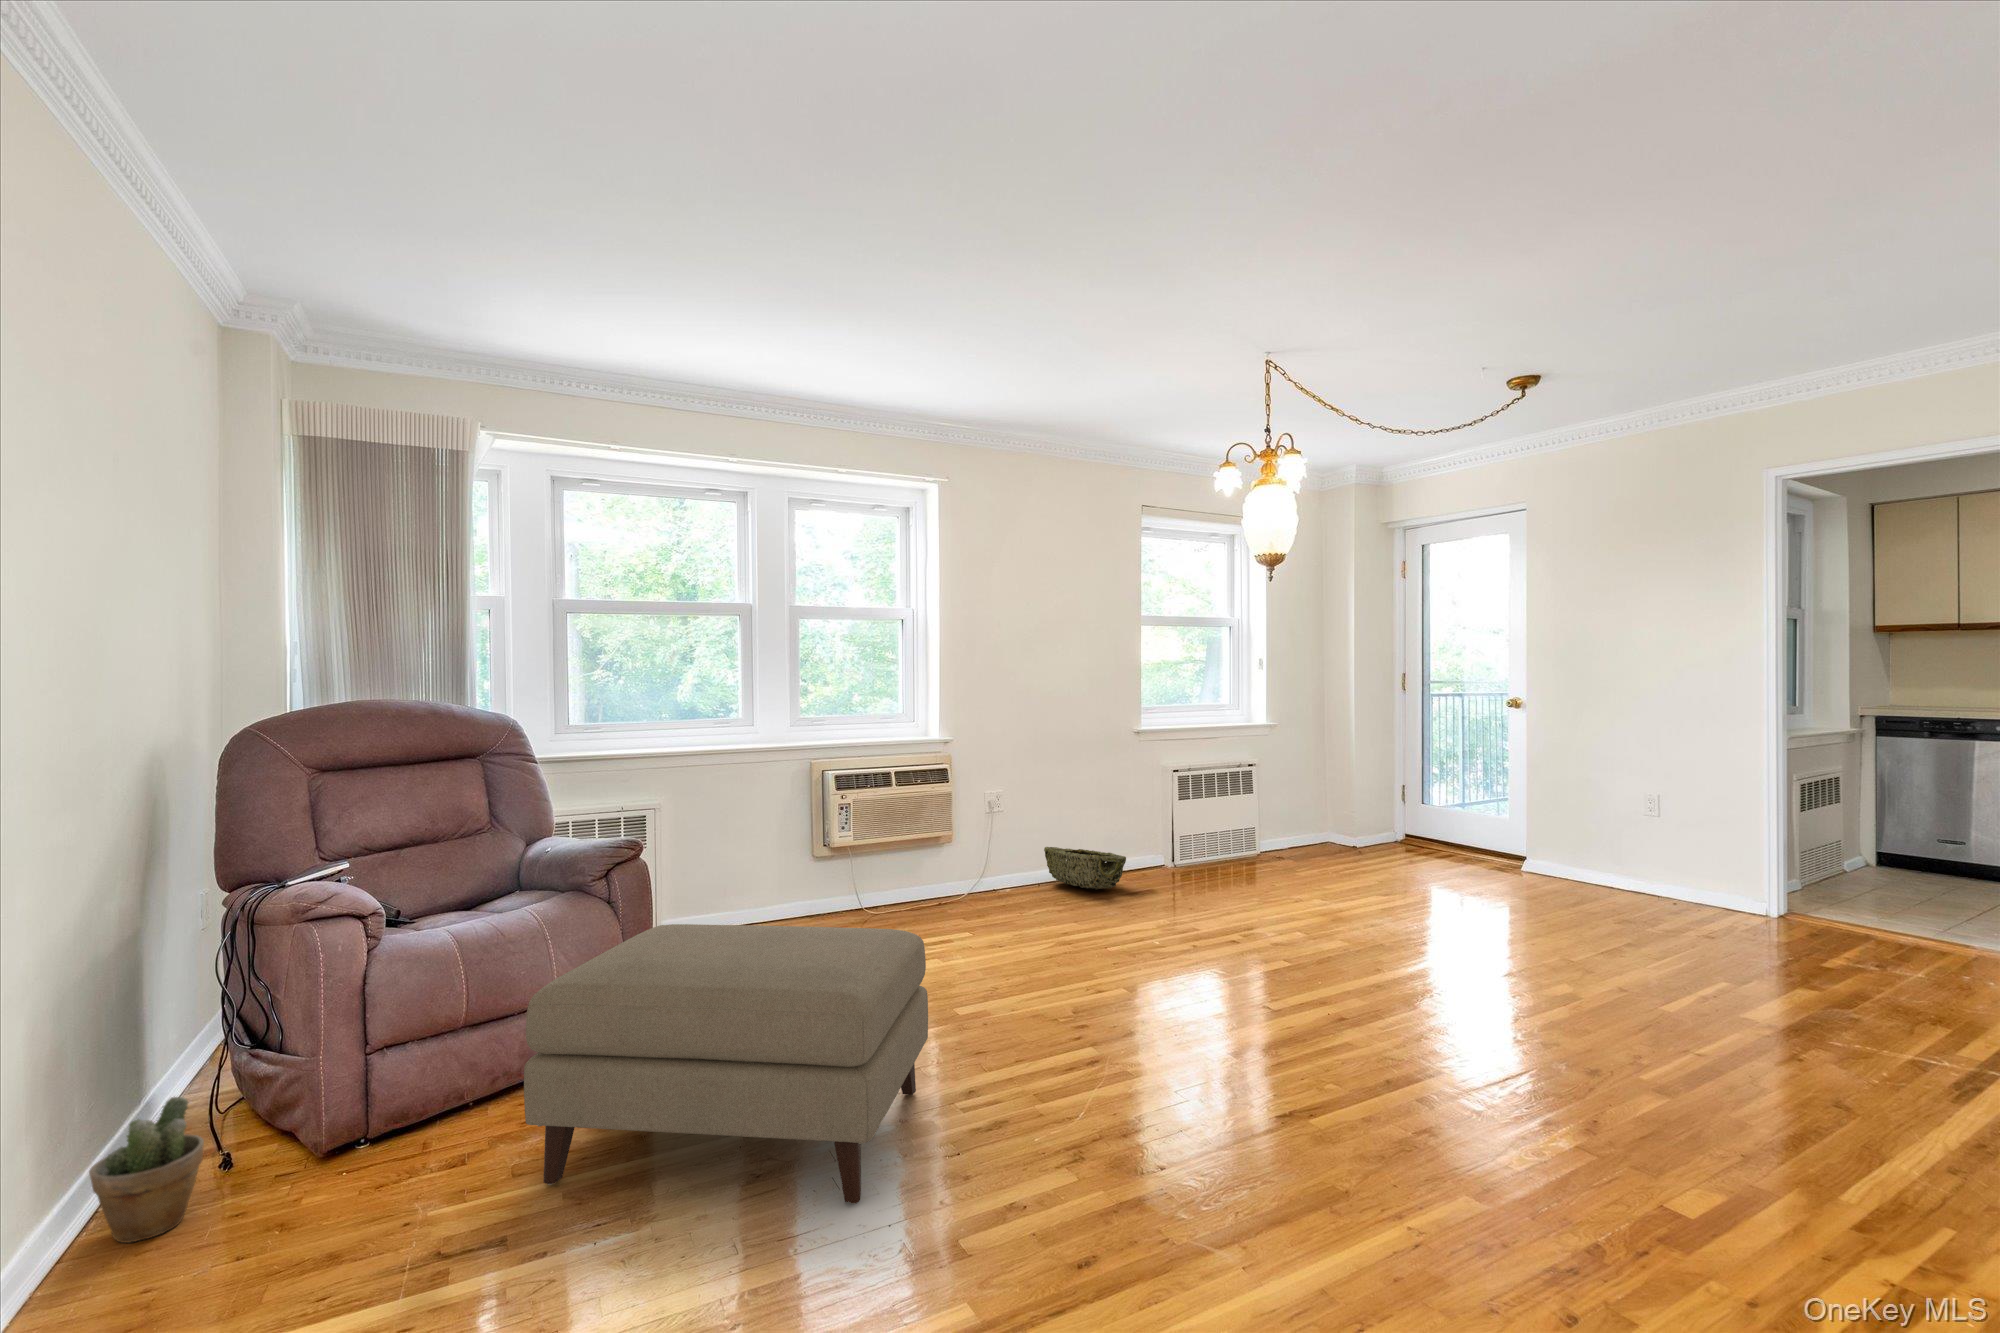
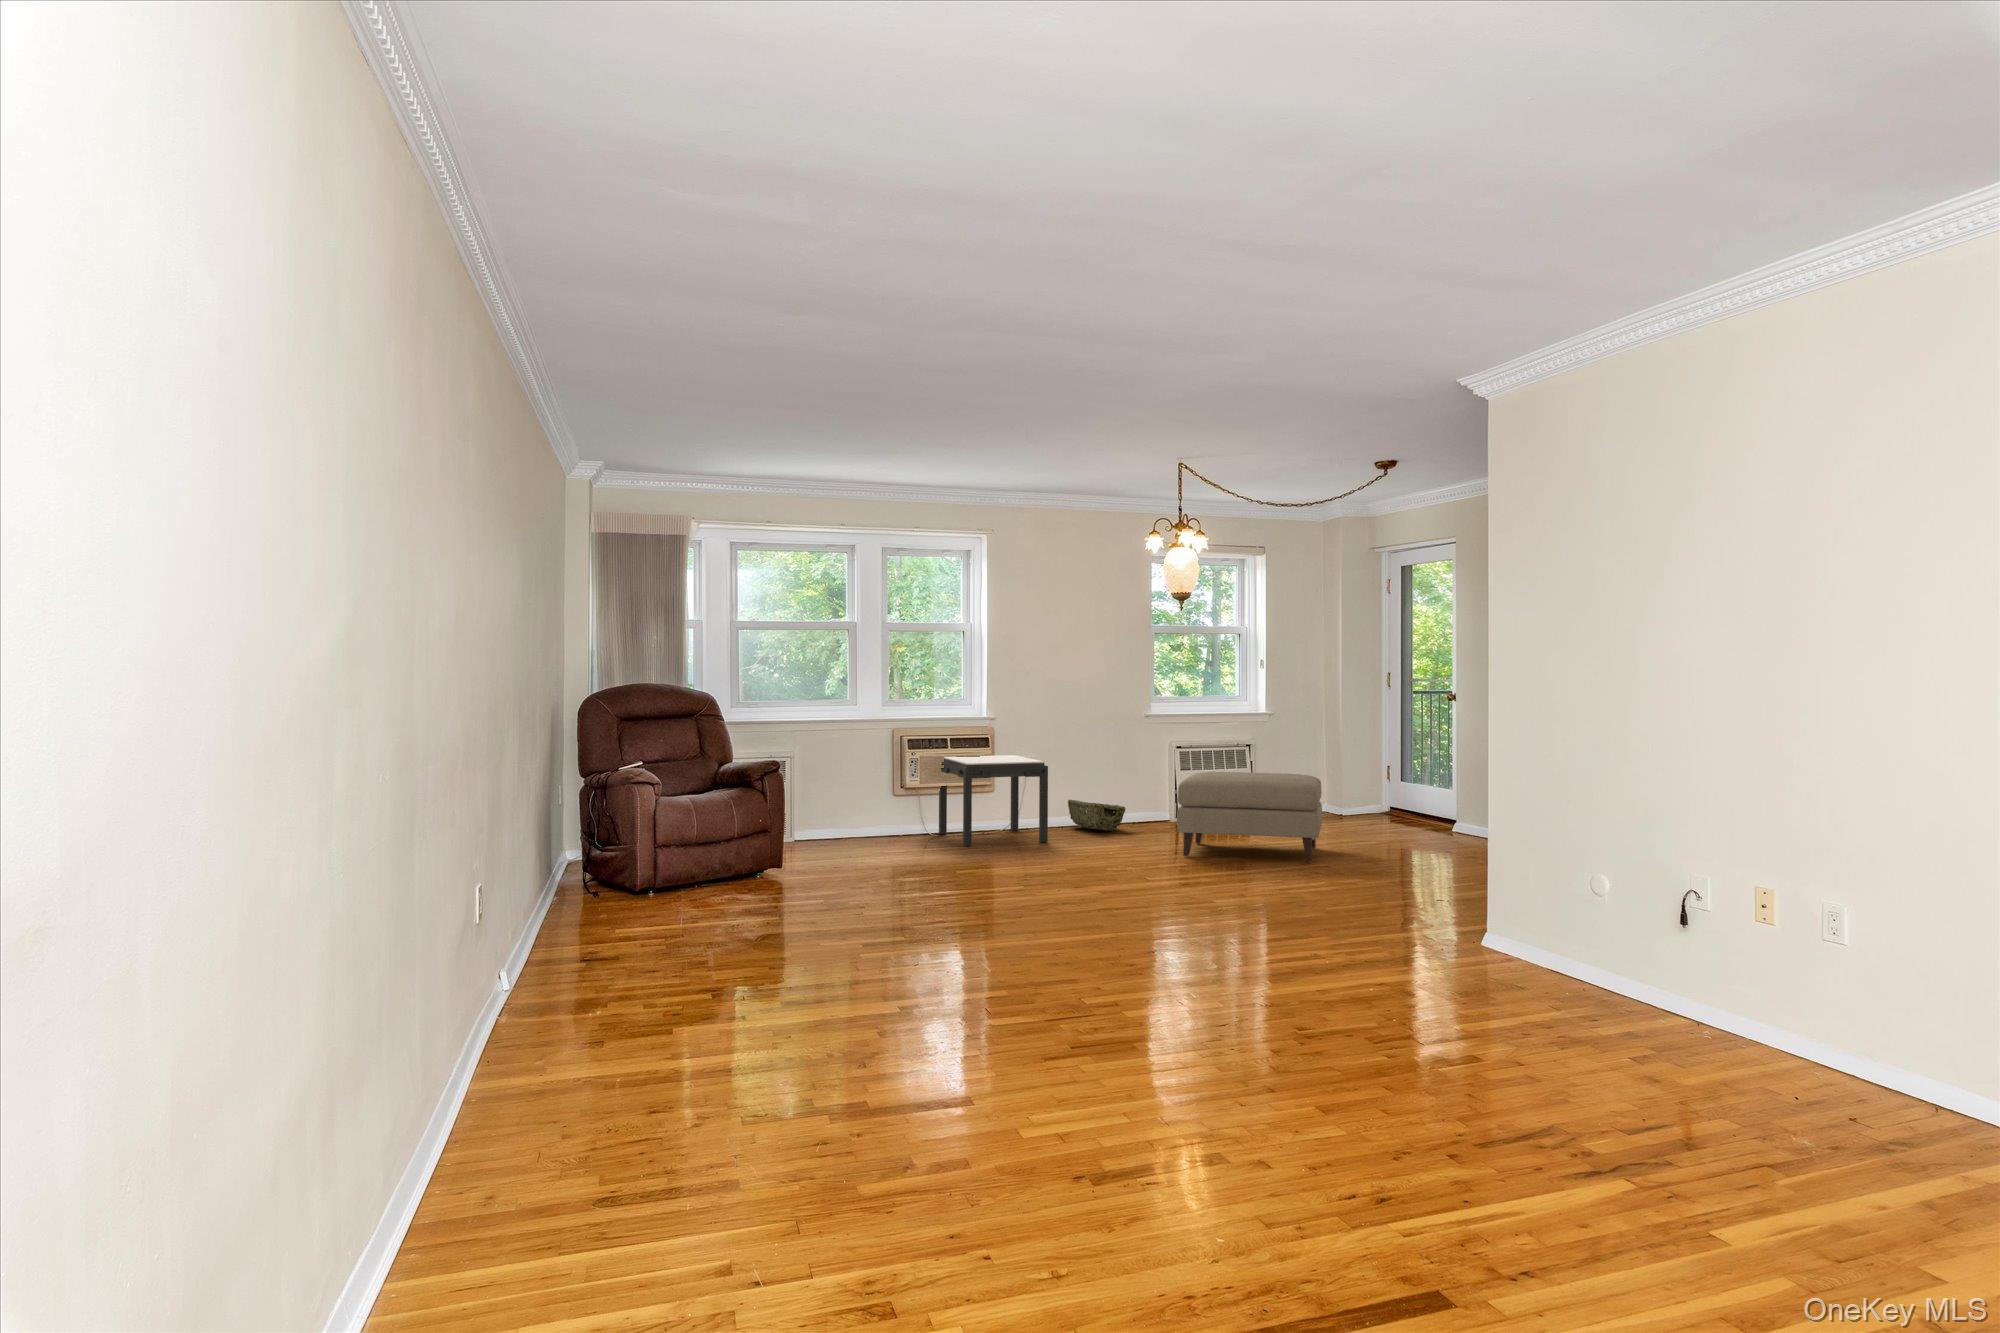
side table: none [876,792,1039,936] -> present [939,755,1048,846]
ottoman: present [524,924,928,1204] -> present [1177,772,1322,863]
potted plant: present [89,1097,204,1243] -> none [550,854,591,910]

